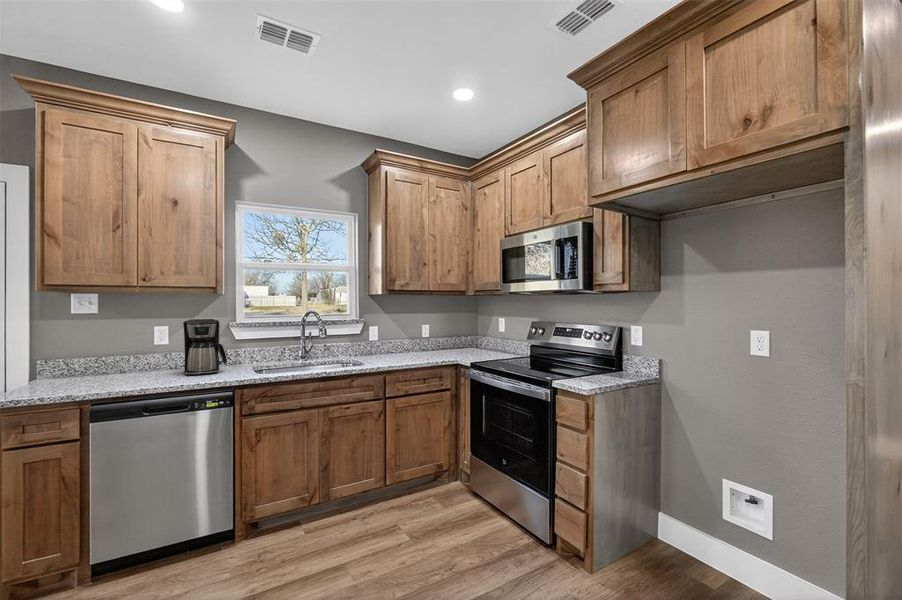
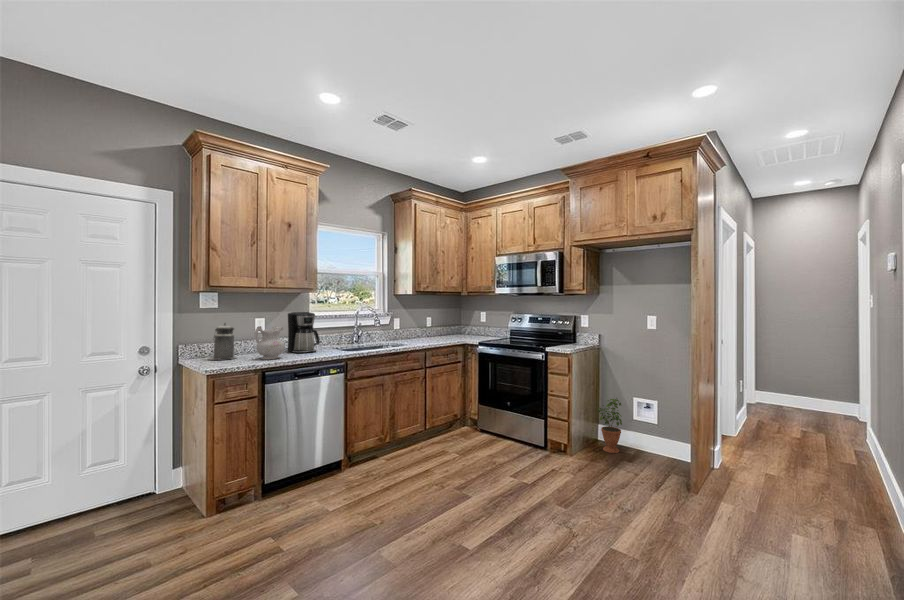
canister: none [58,333,102,383] -> present [209,323,236,360]
ceramic pitcher: none [101,339,151,385] -> present [255,326,285,359]
potted plant: none [648,470,694,576] -> present [598,398,622,453]

